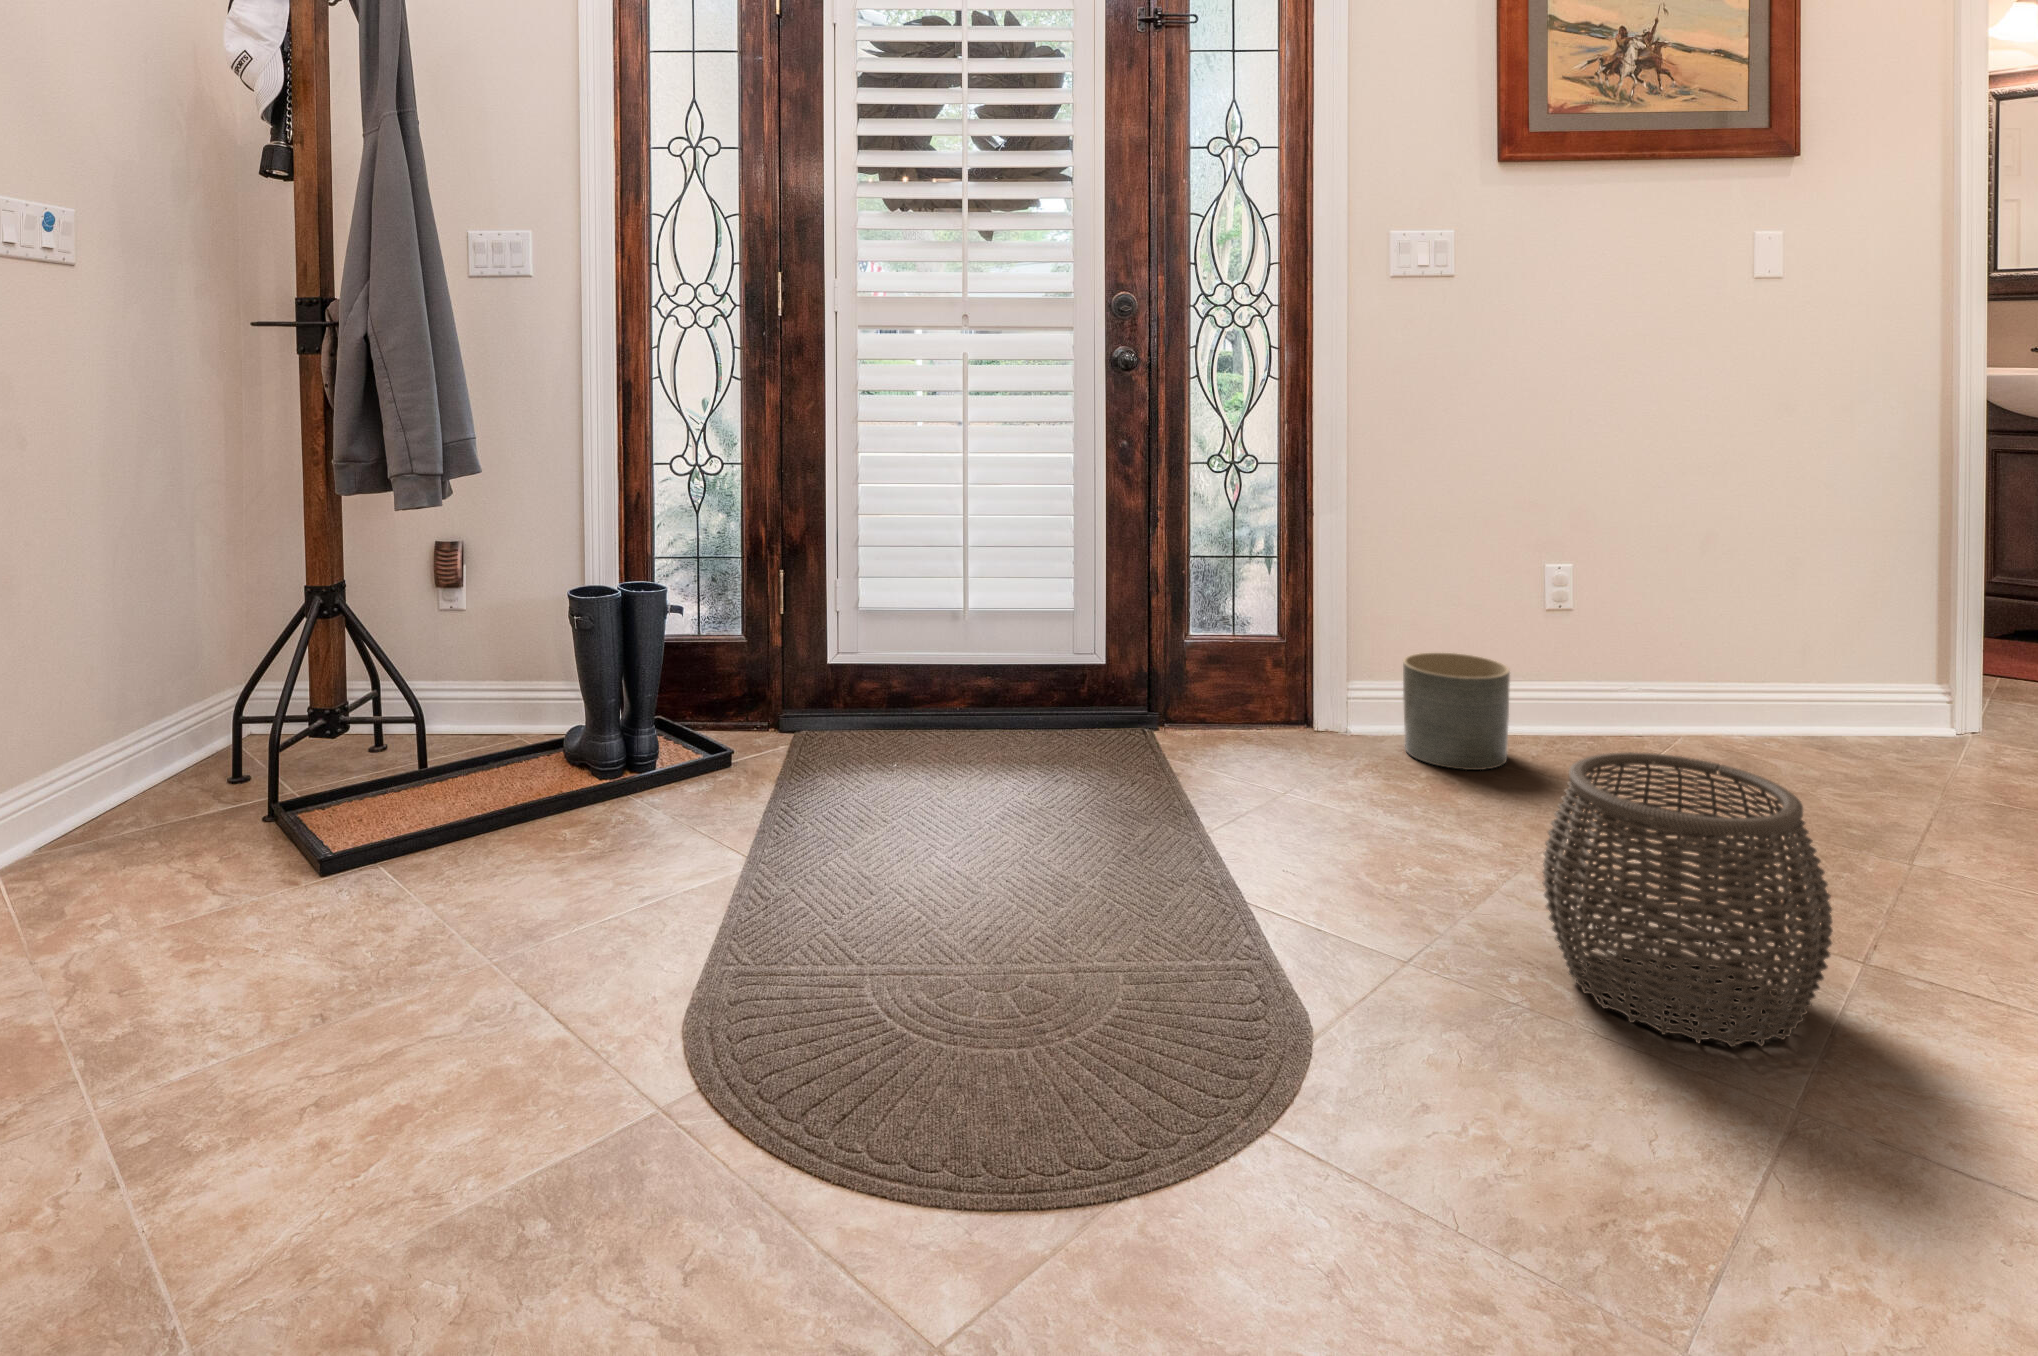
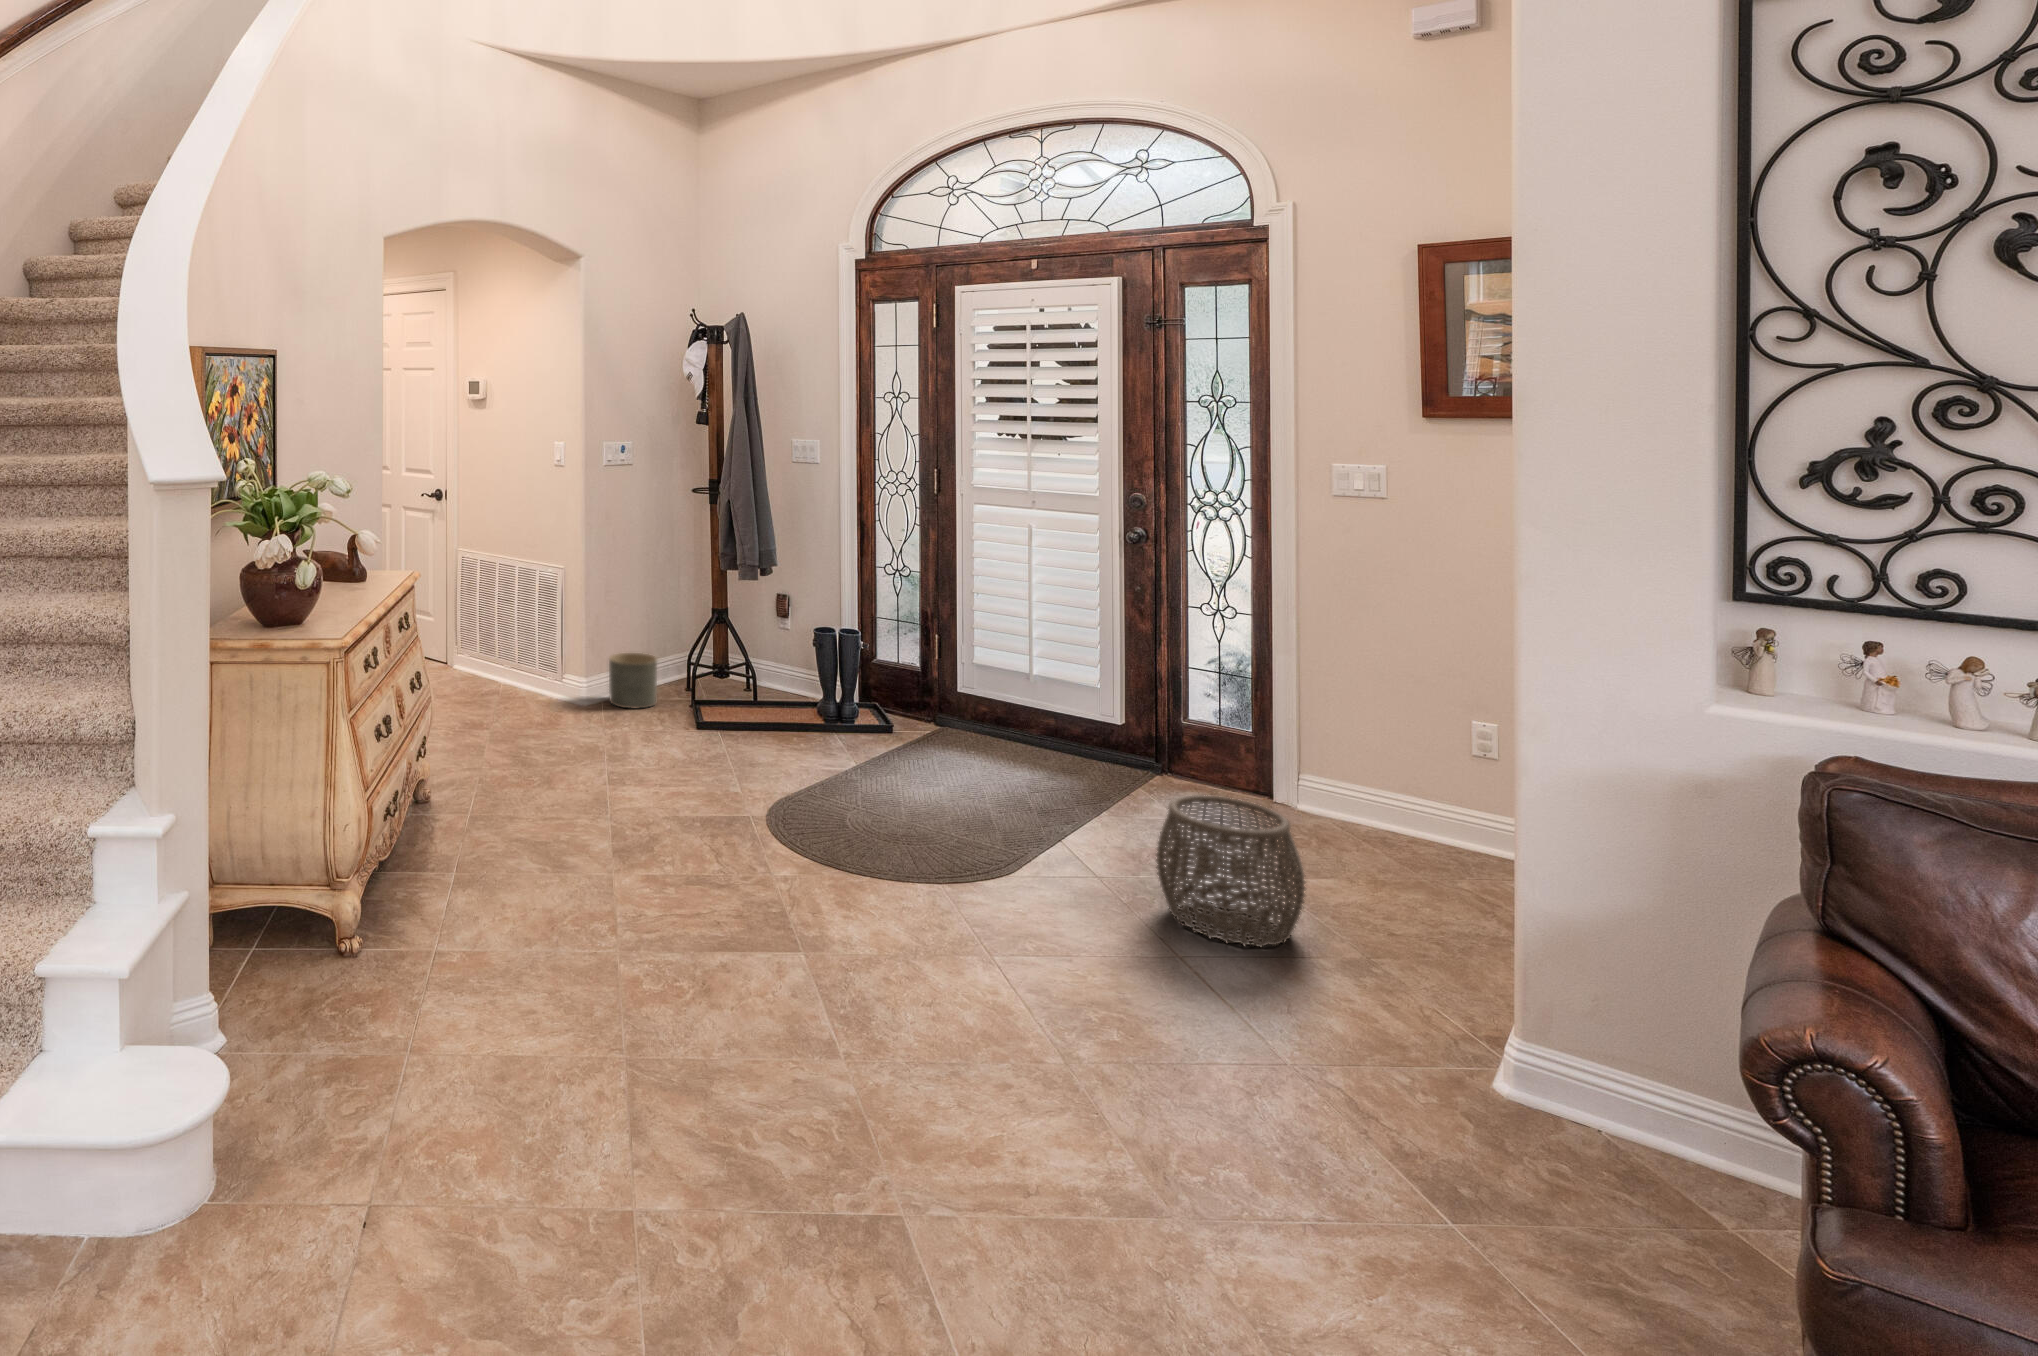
planter: present [1403,653,1510,770] -> present [609,653,657,708]

